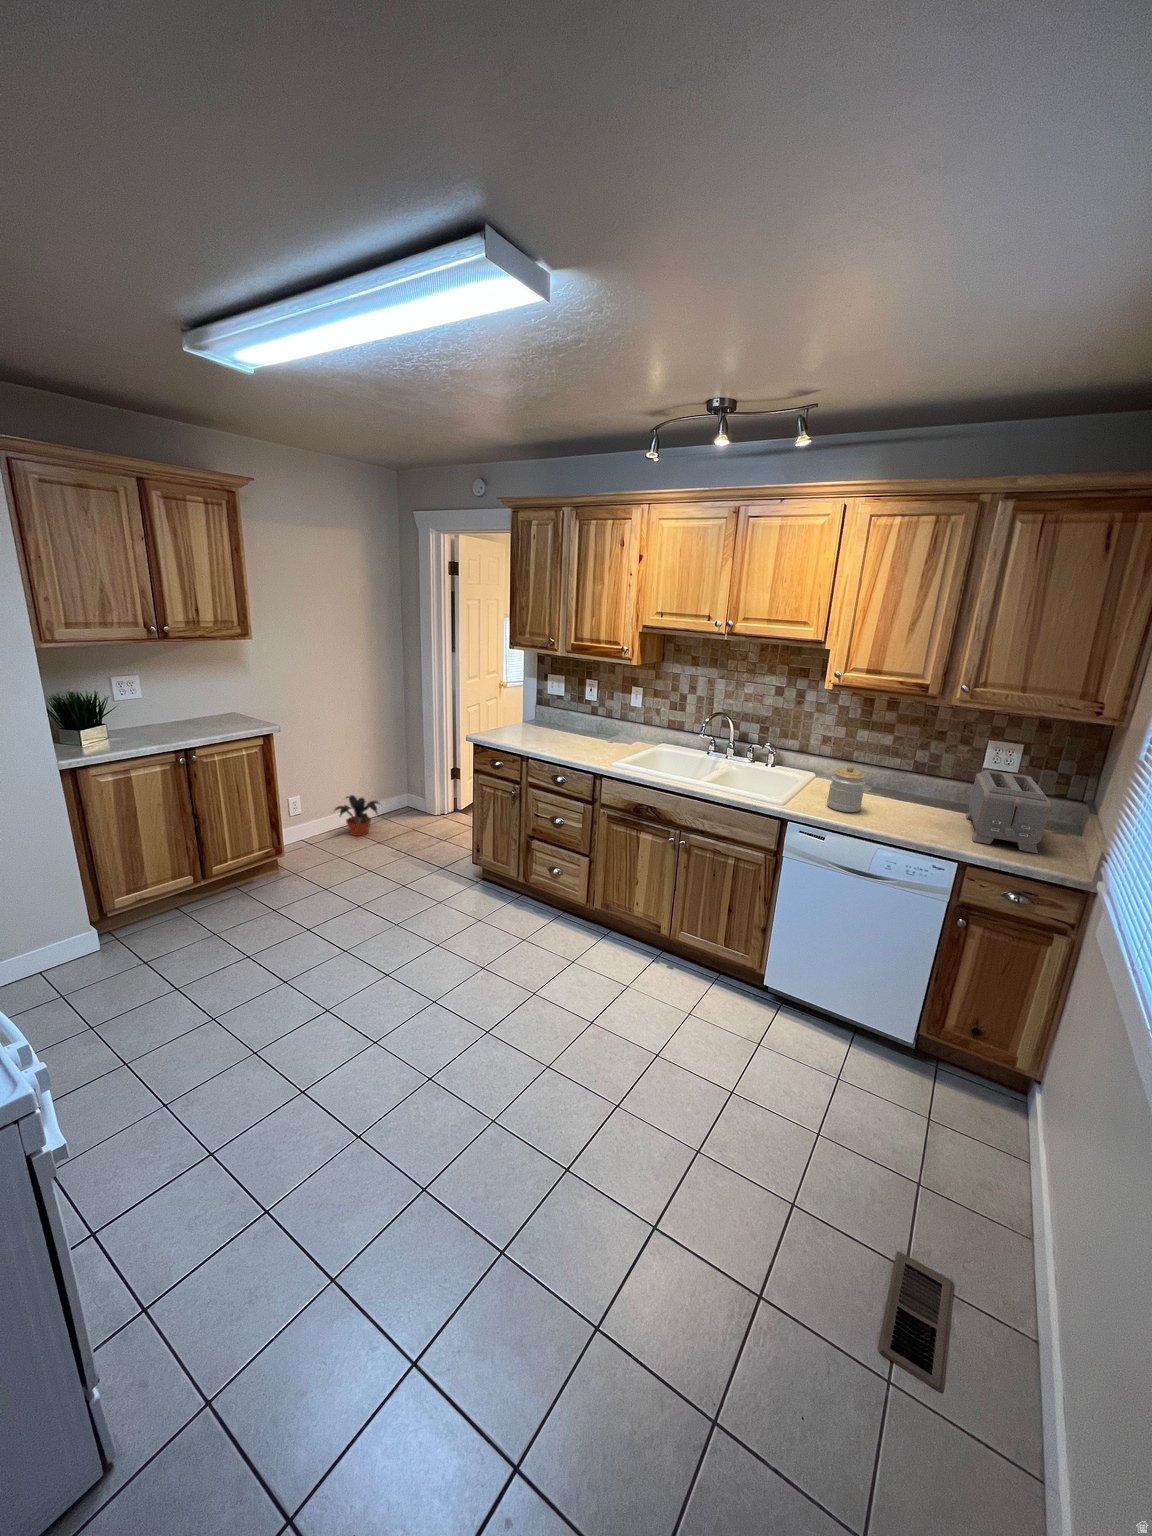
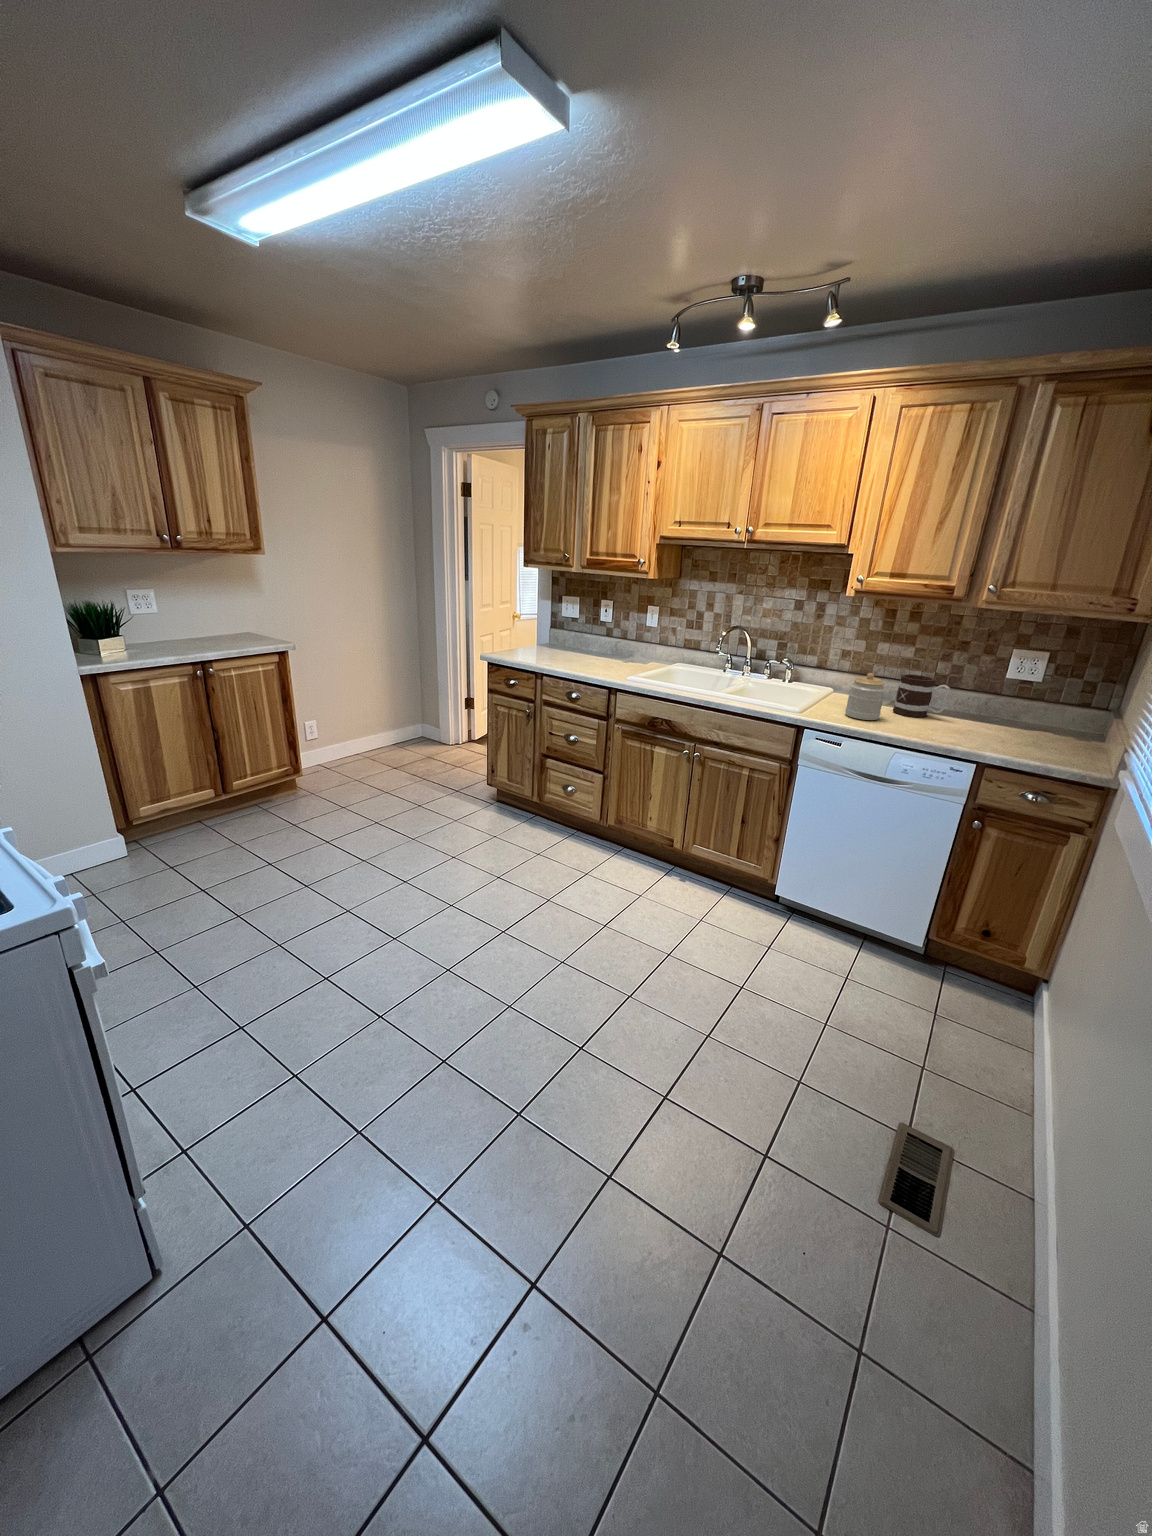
mug: none [873,764,928,807] -> present [893,674,950,717]
toaster: present [966,770,1051,853] -> none [987,676,1075,755]
potted plant: present [335,795,379,836] -> none [347,722,396,763]

